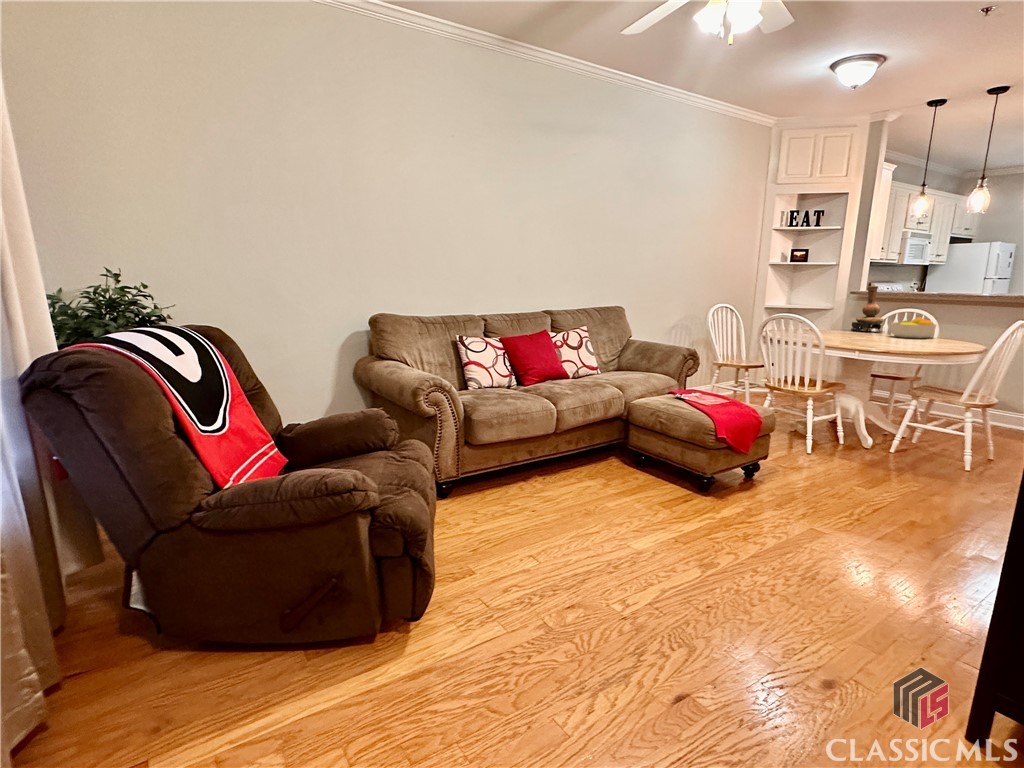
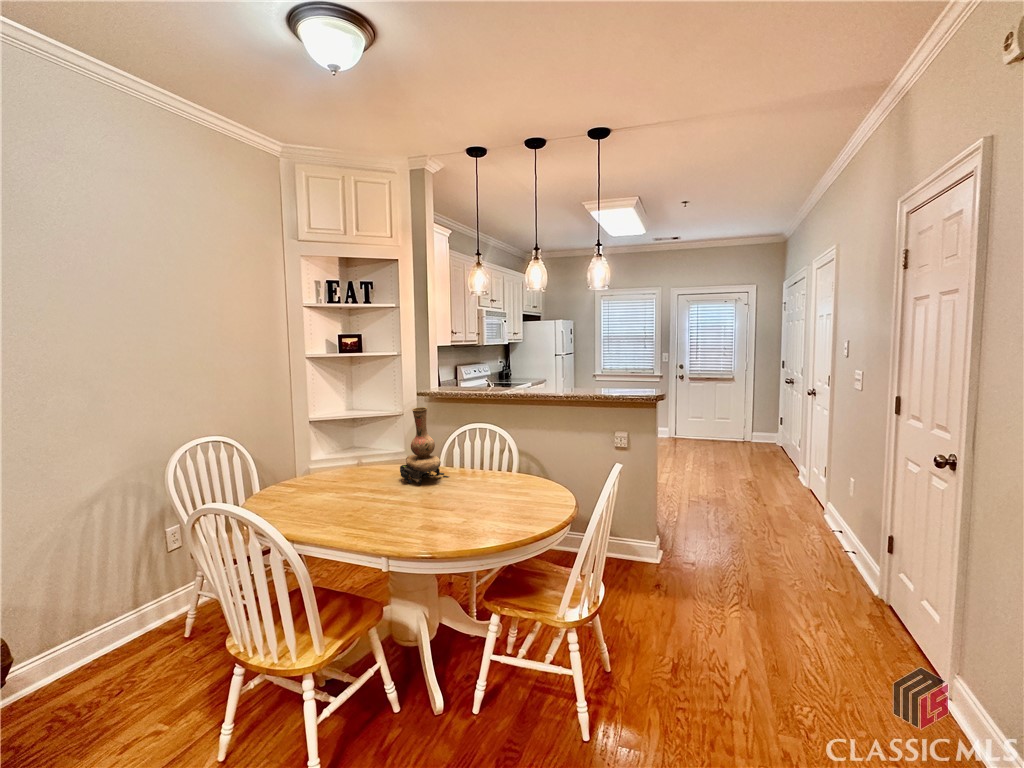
fruit bowl: present [891,317,936,339] -> none [440,466,504,516]

